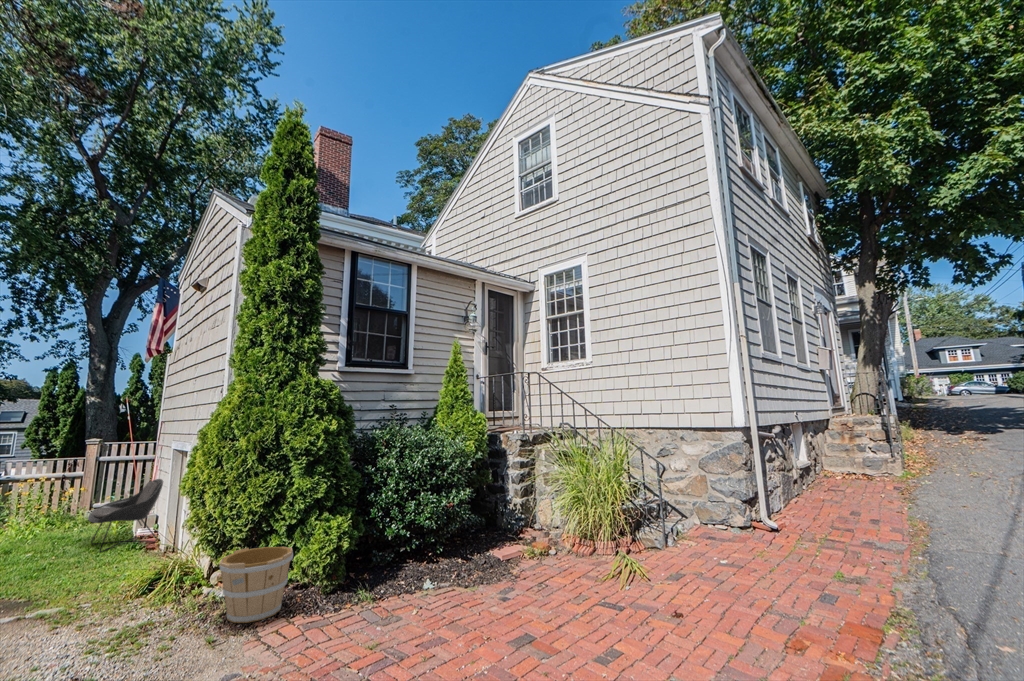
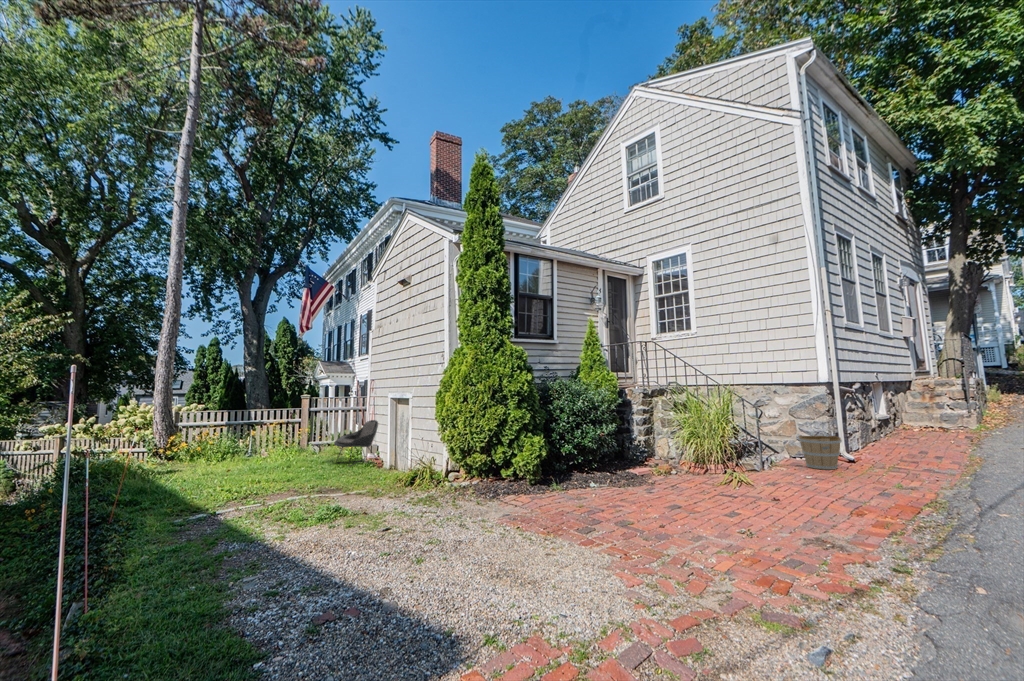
wooden bucket: present [220,547,293,623] -> present [799,435,842,470]

